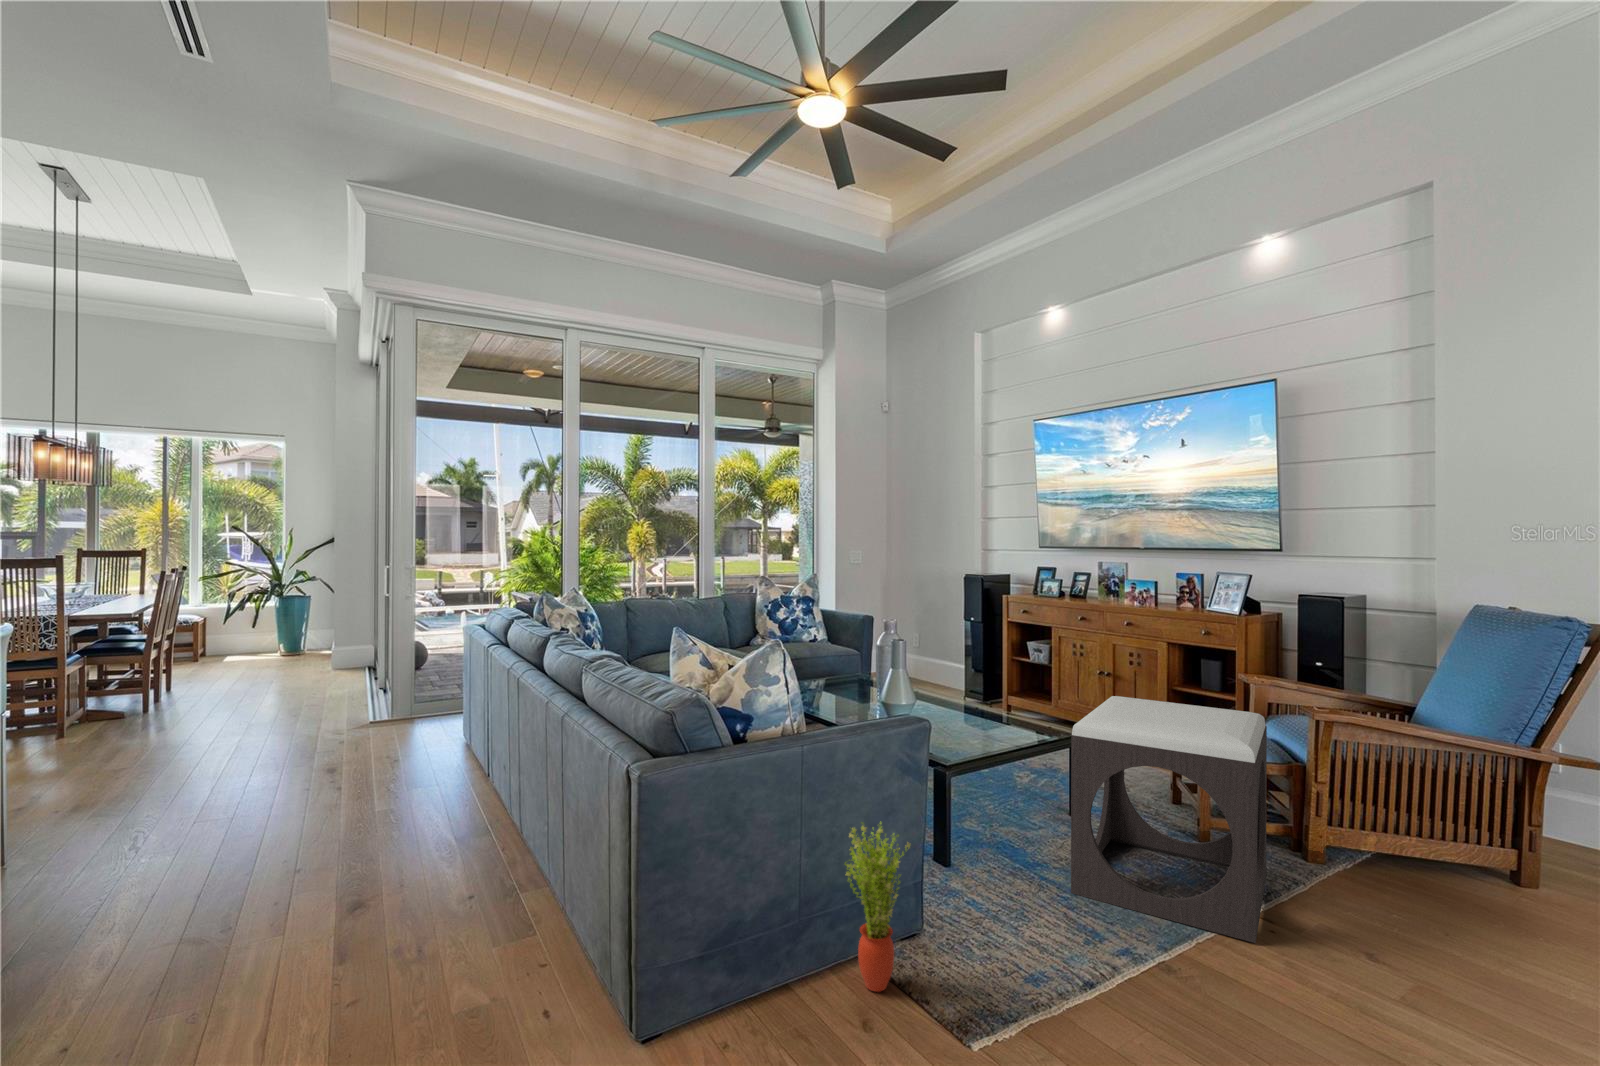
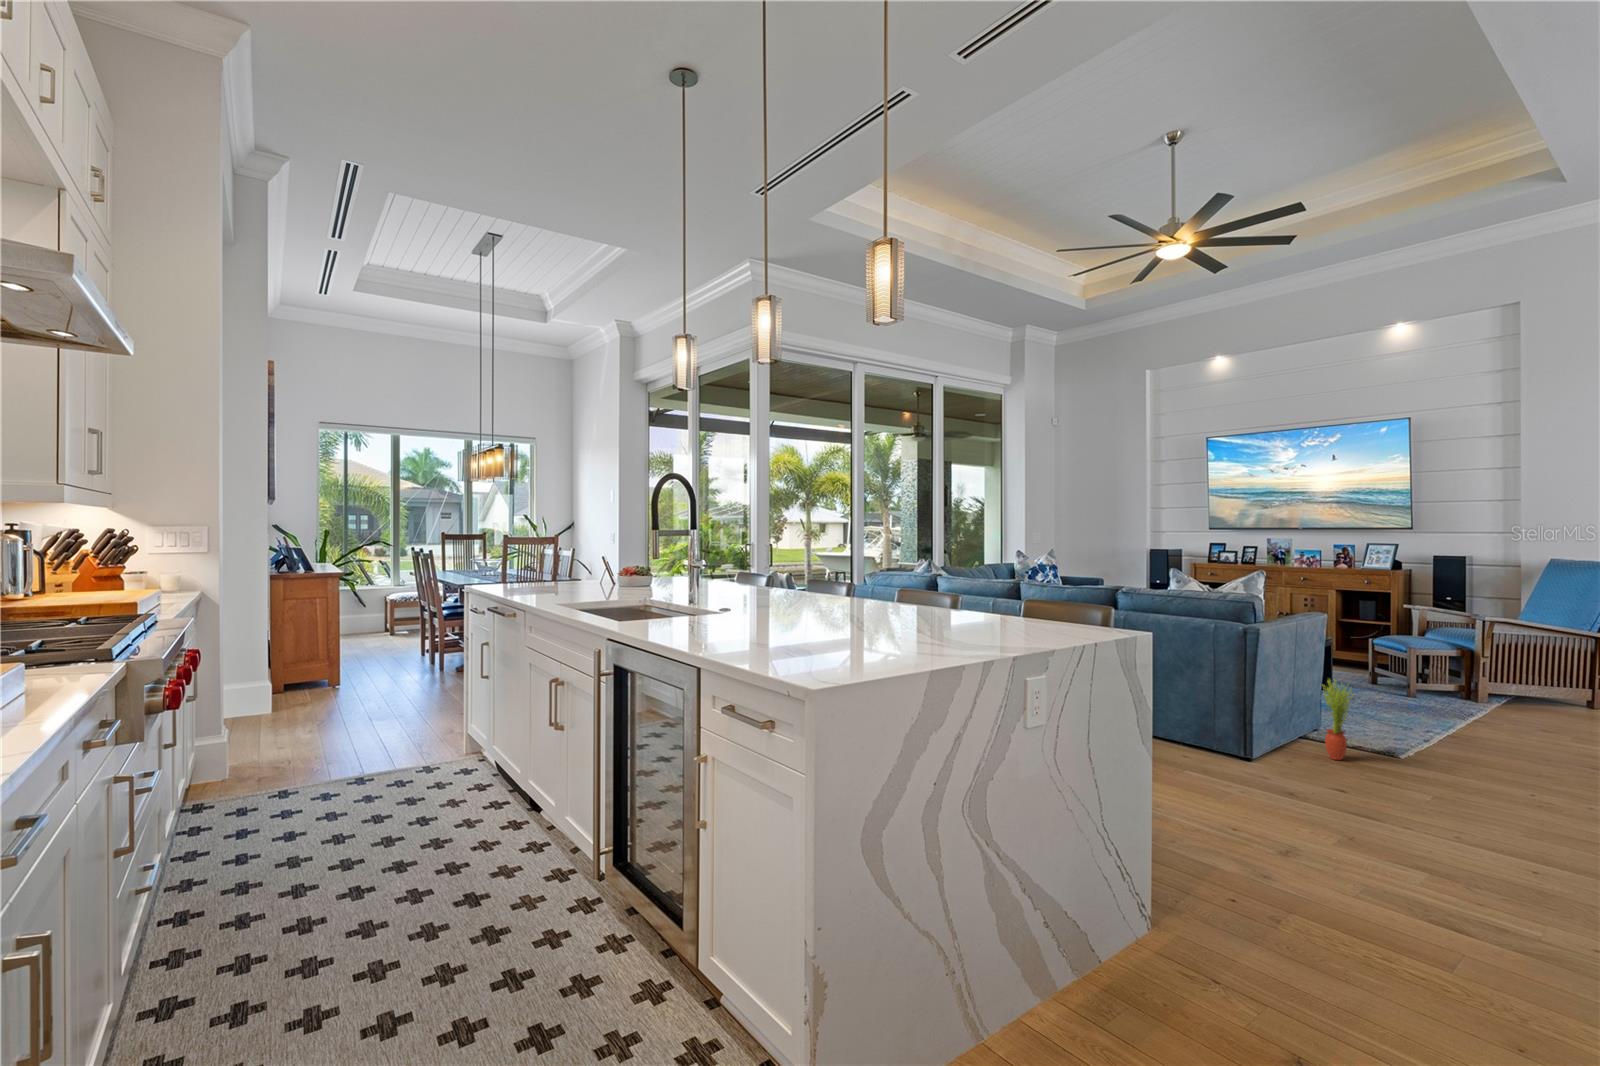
footstool: present [1071,696,1267,943] -> none [1362,619,1491,735]

